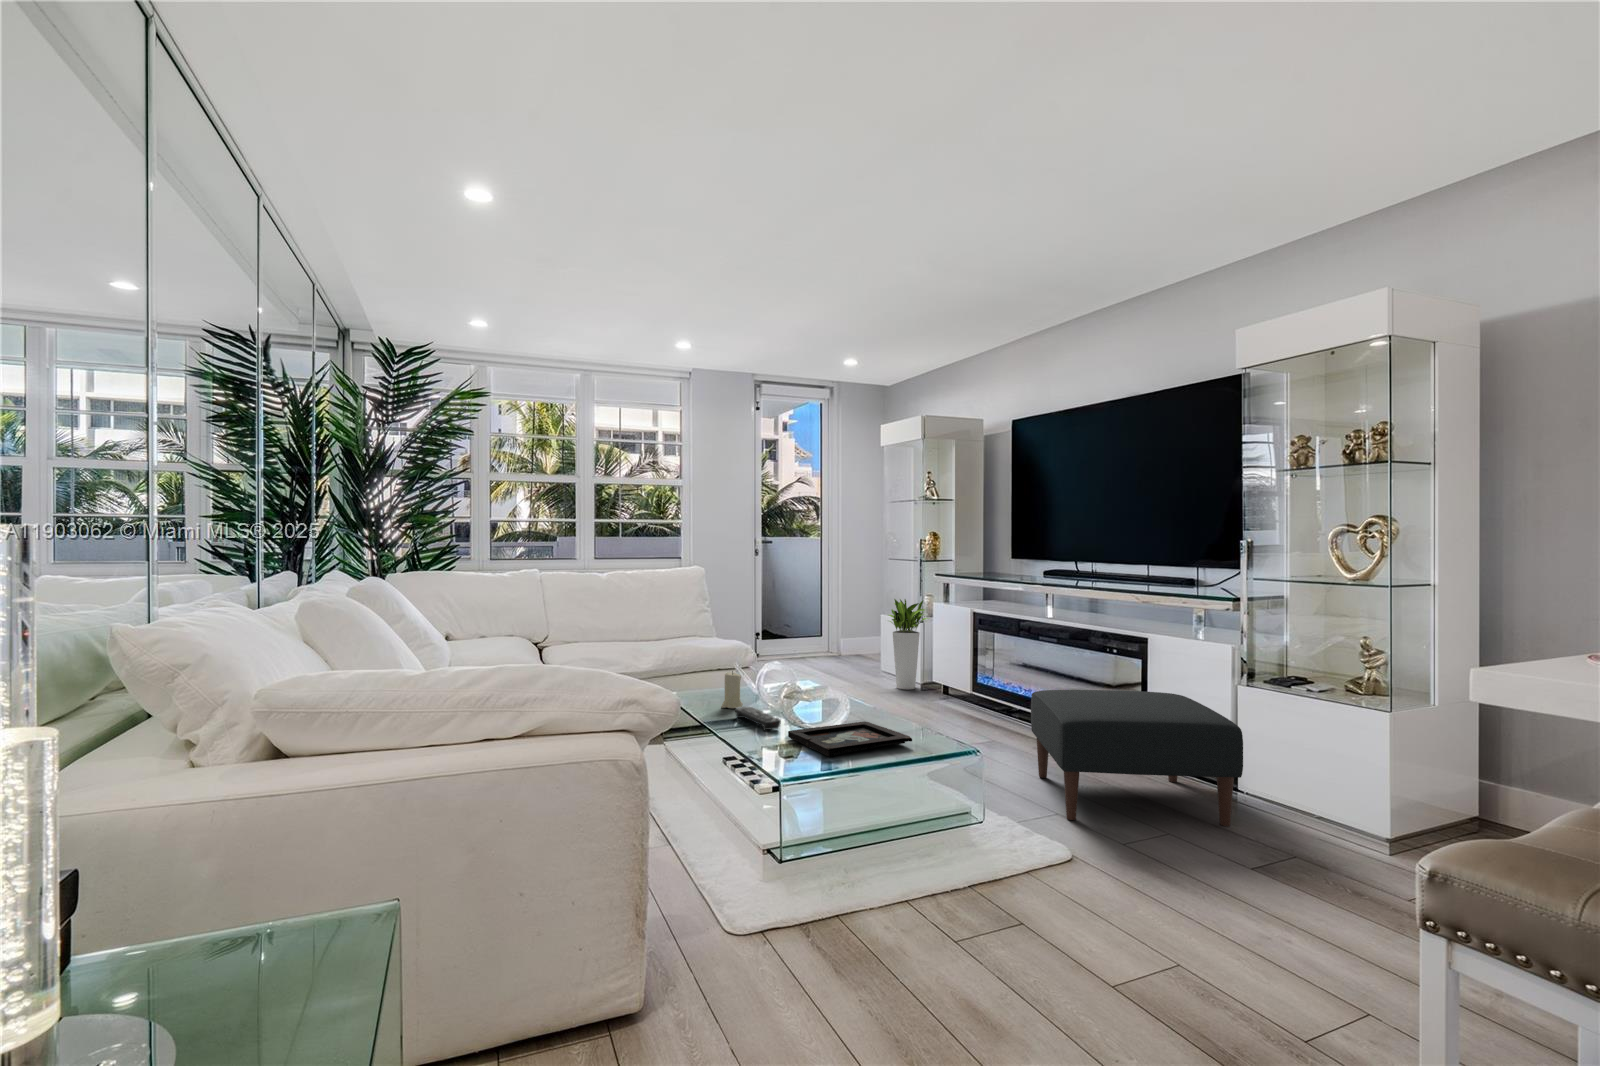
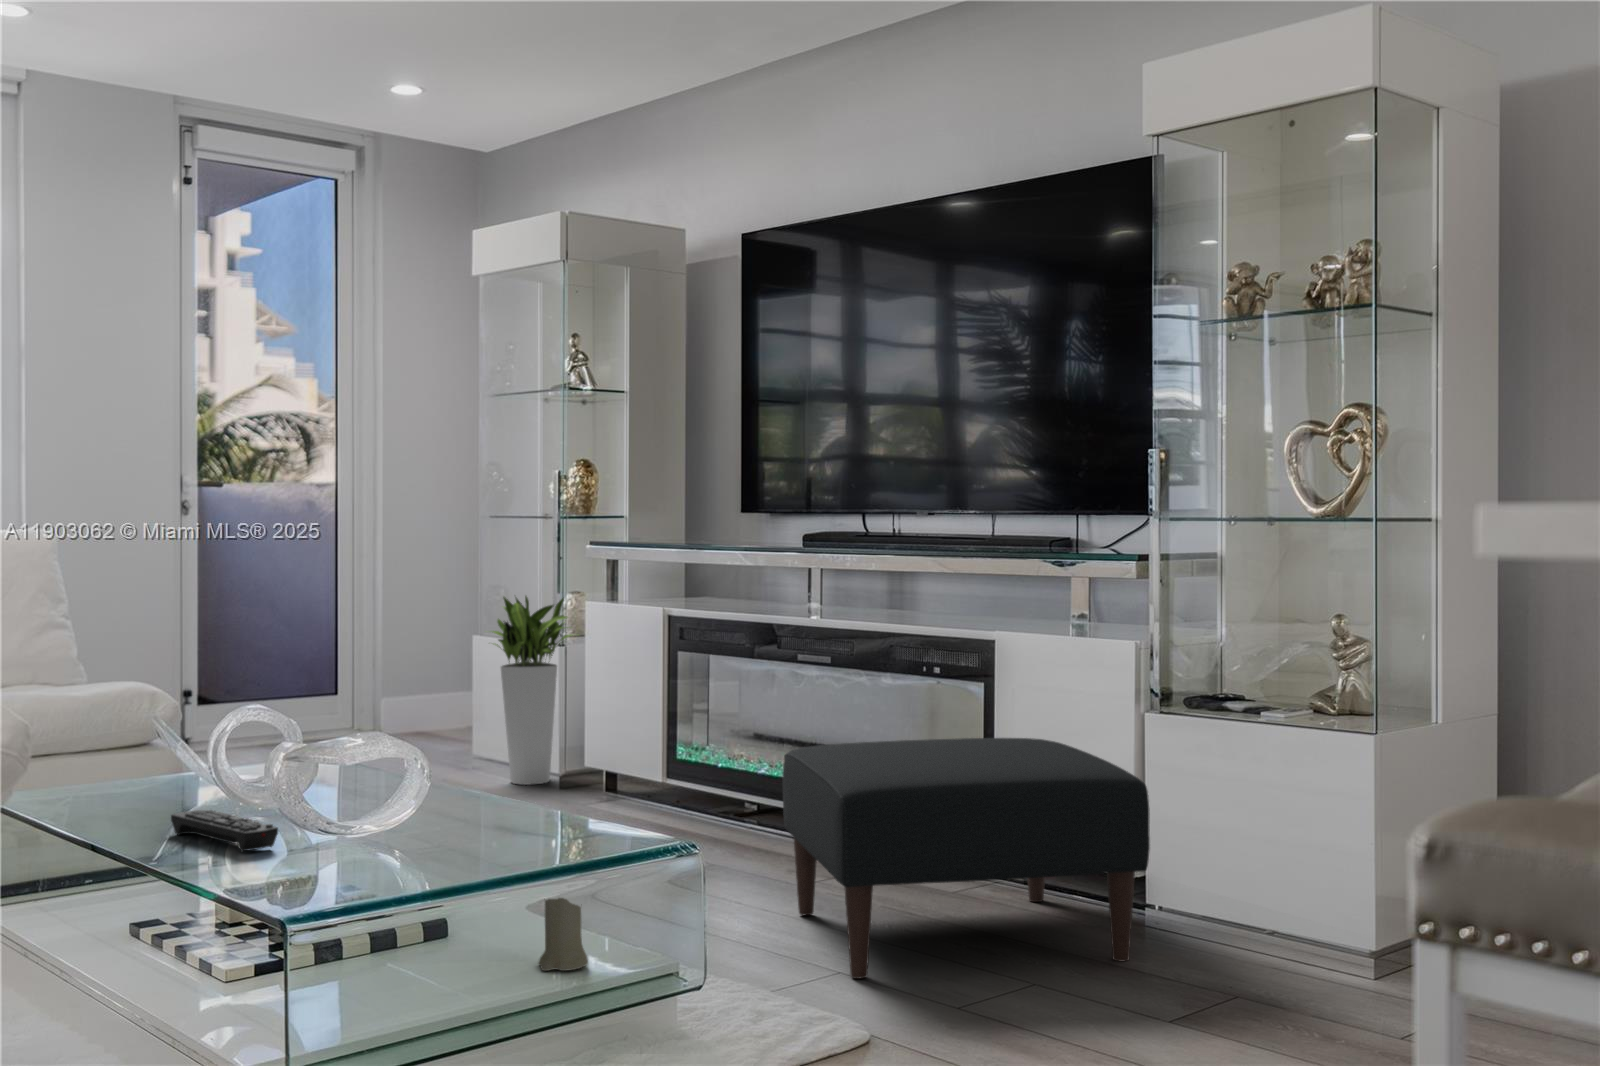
candle: present [721,671,743,708] -> present [538,898,588,971]
decorative tray: present [788,721,912,757] -> none [296,820,557,884]

